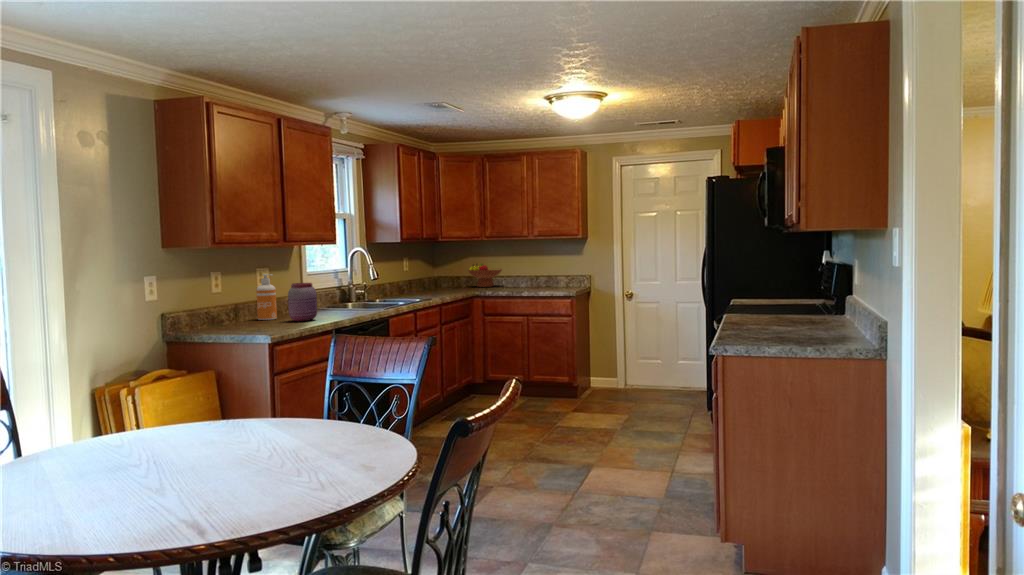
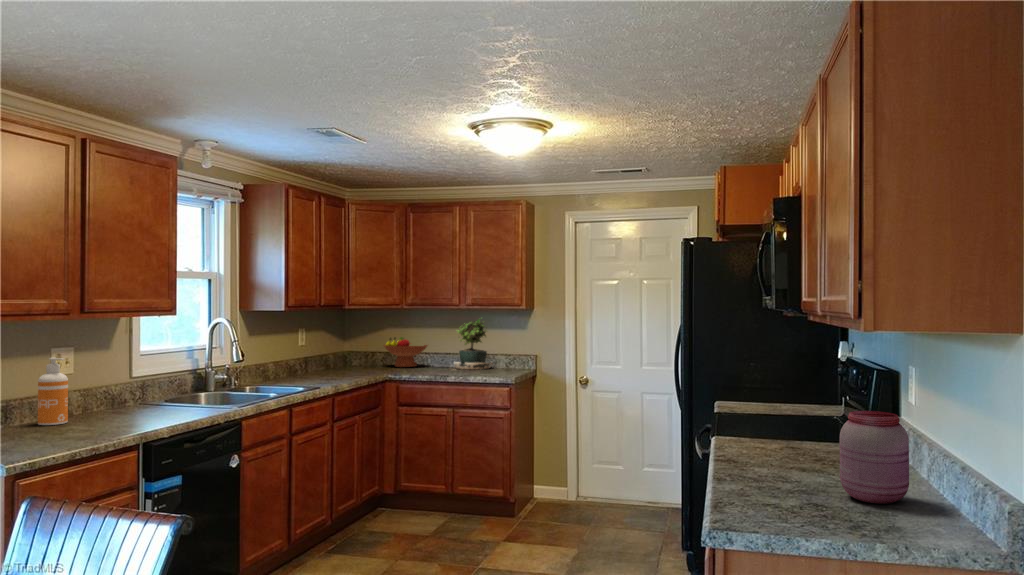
potted plant: none [523,246,555,288] -> present [454,319,493,370]
jar: present [288,283,317,321] -> present [840,411,909,504]

